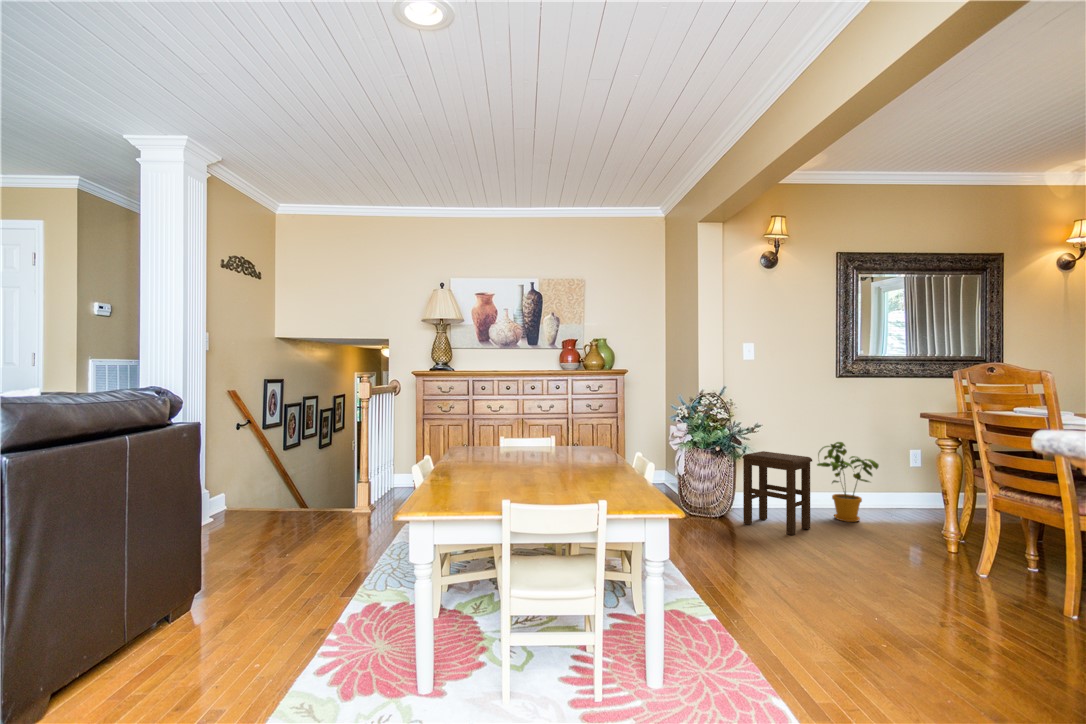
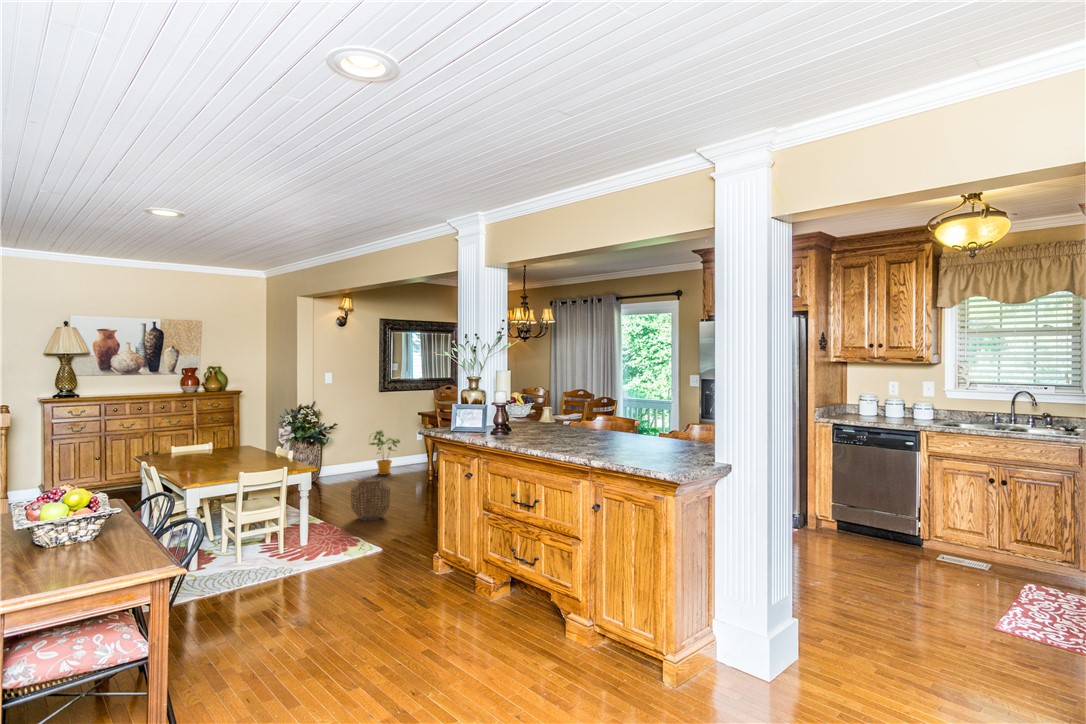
stool: present [742,451,812,535] -> none [326,439,366,485]
woven basket: none [779,544,875,652] -> present [351,478,390,520]

